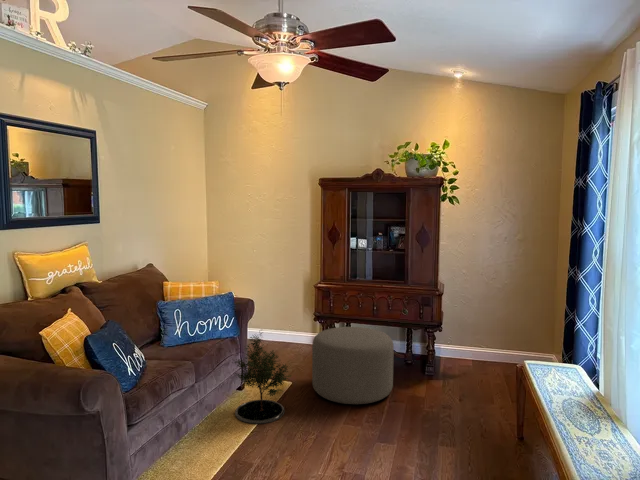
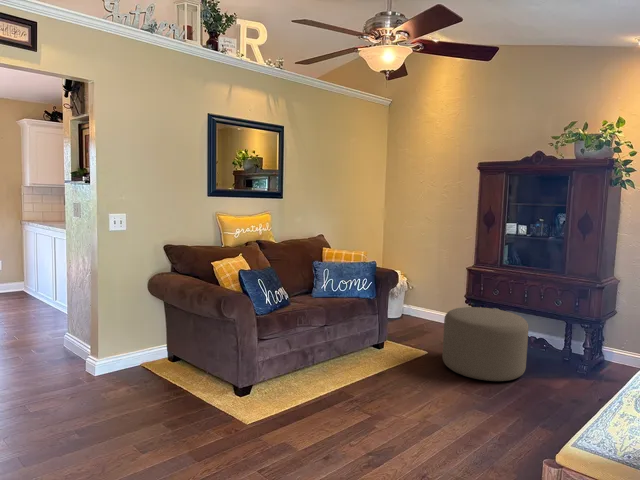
potted tree: present [235,333,290,424] -> none [363,291,414,375]

